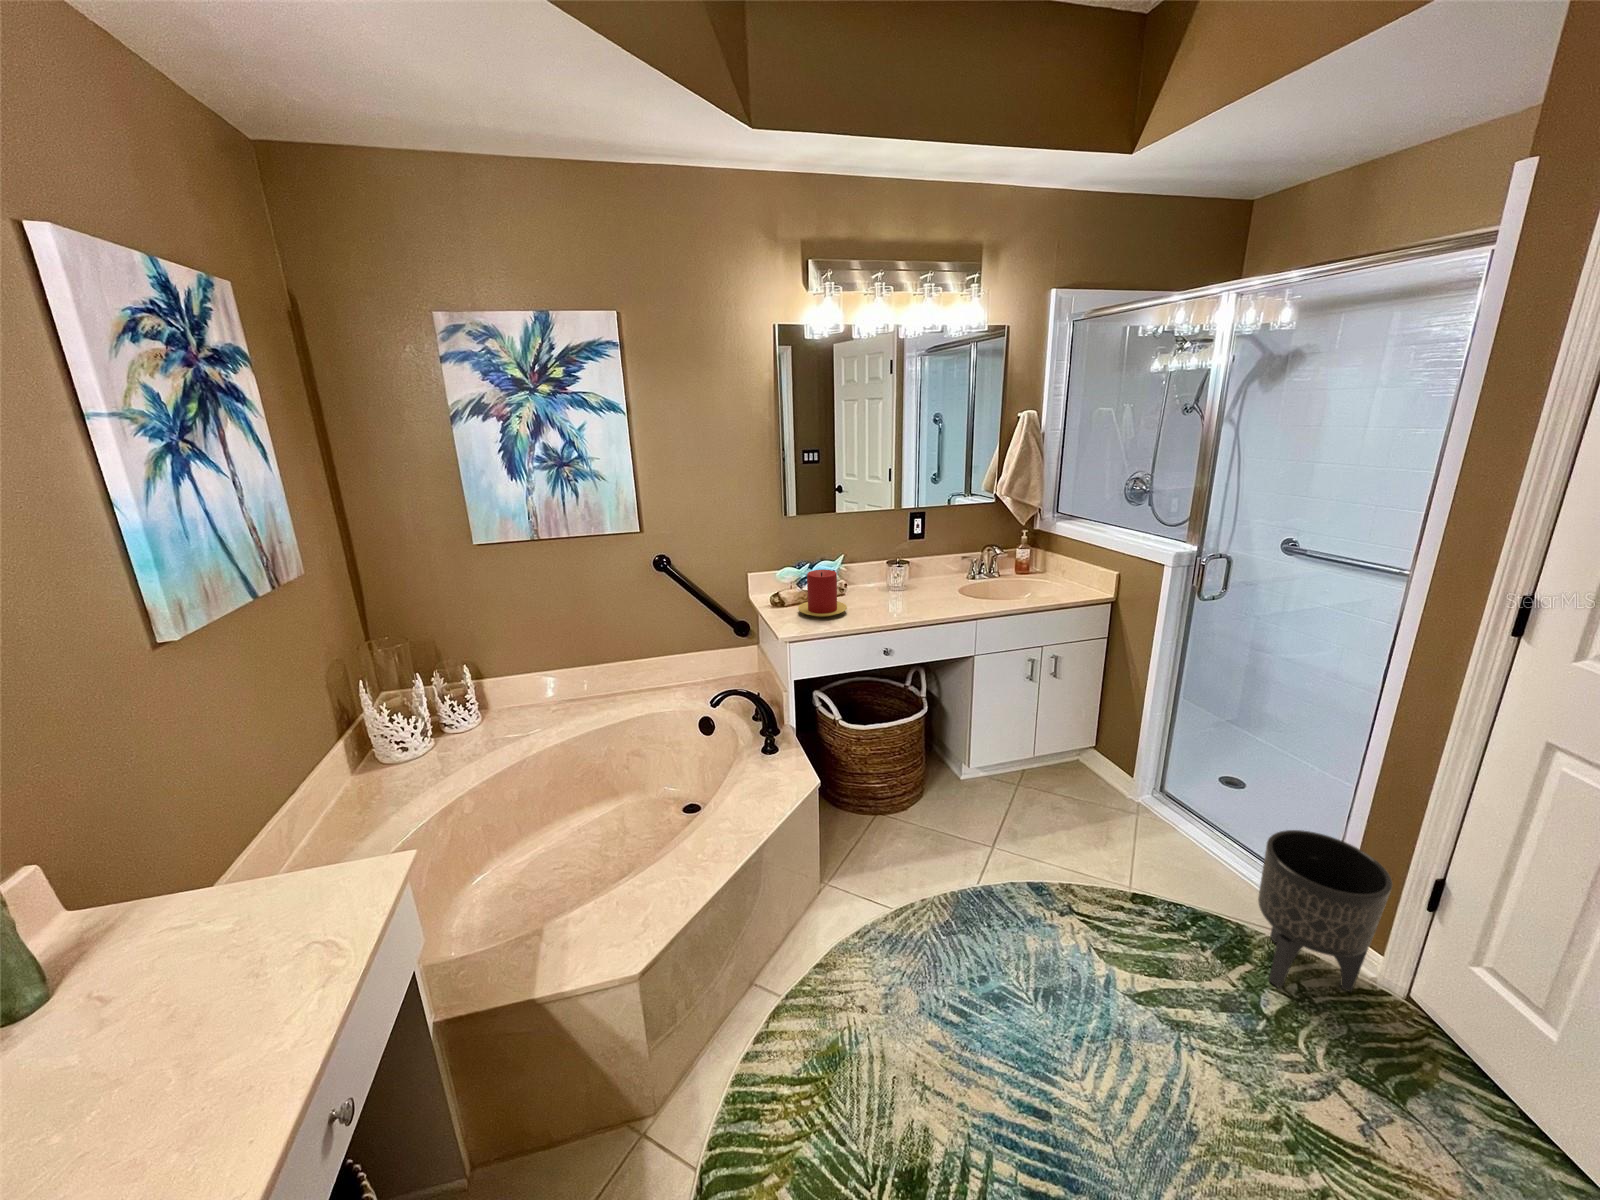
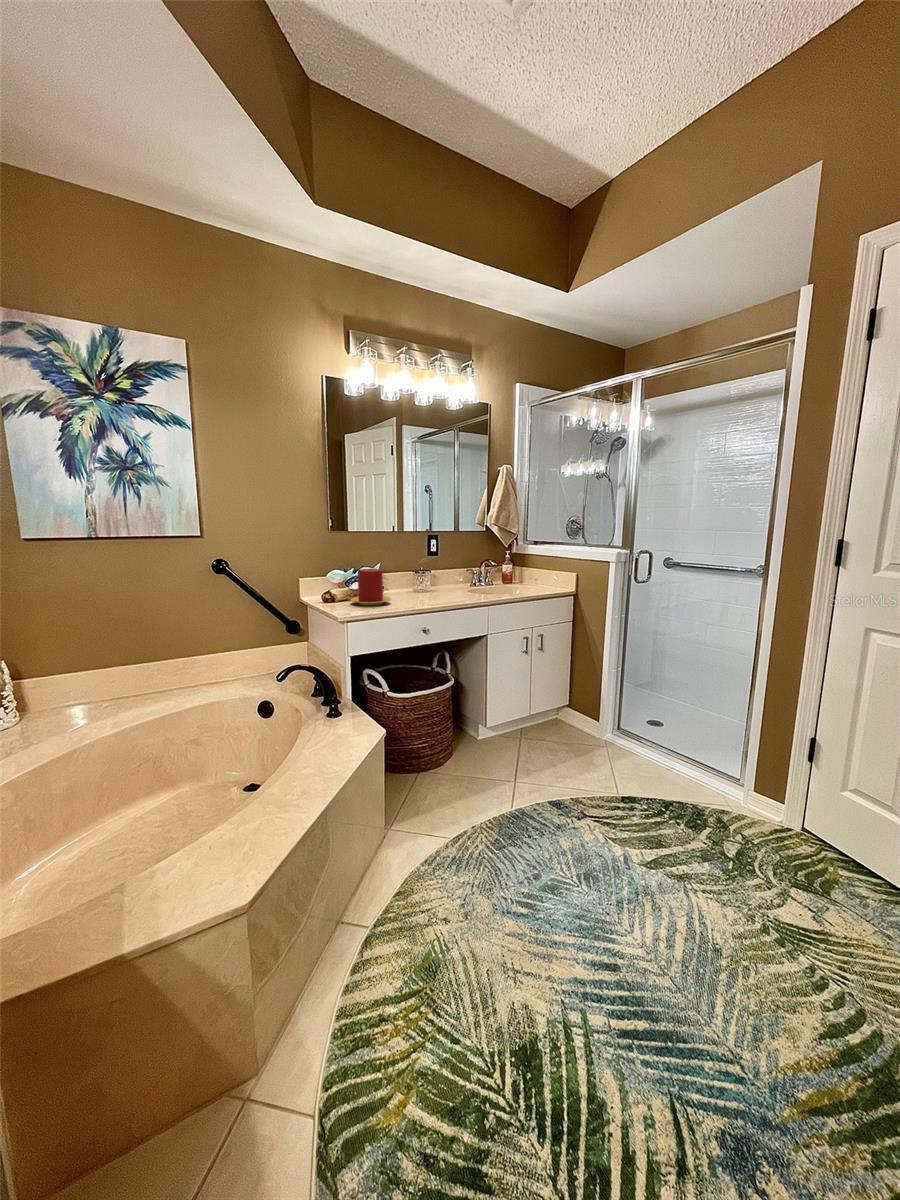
planter: present [1258,830,1392,992] -> none [708,724,790,839]

